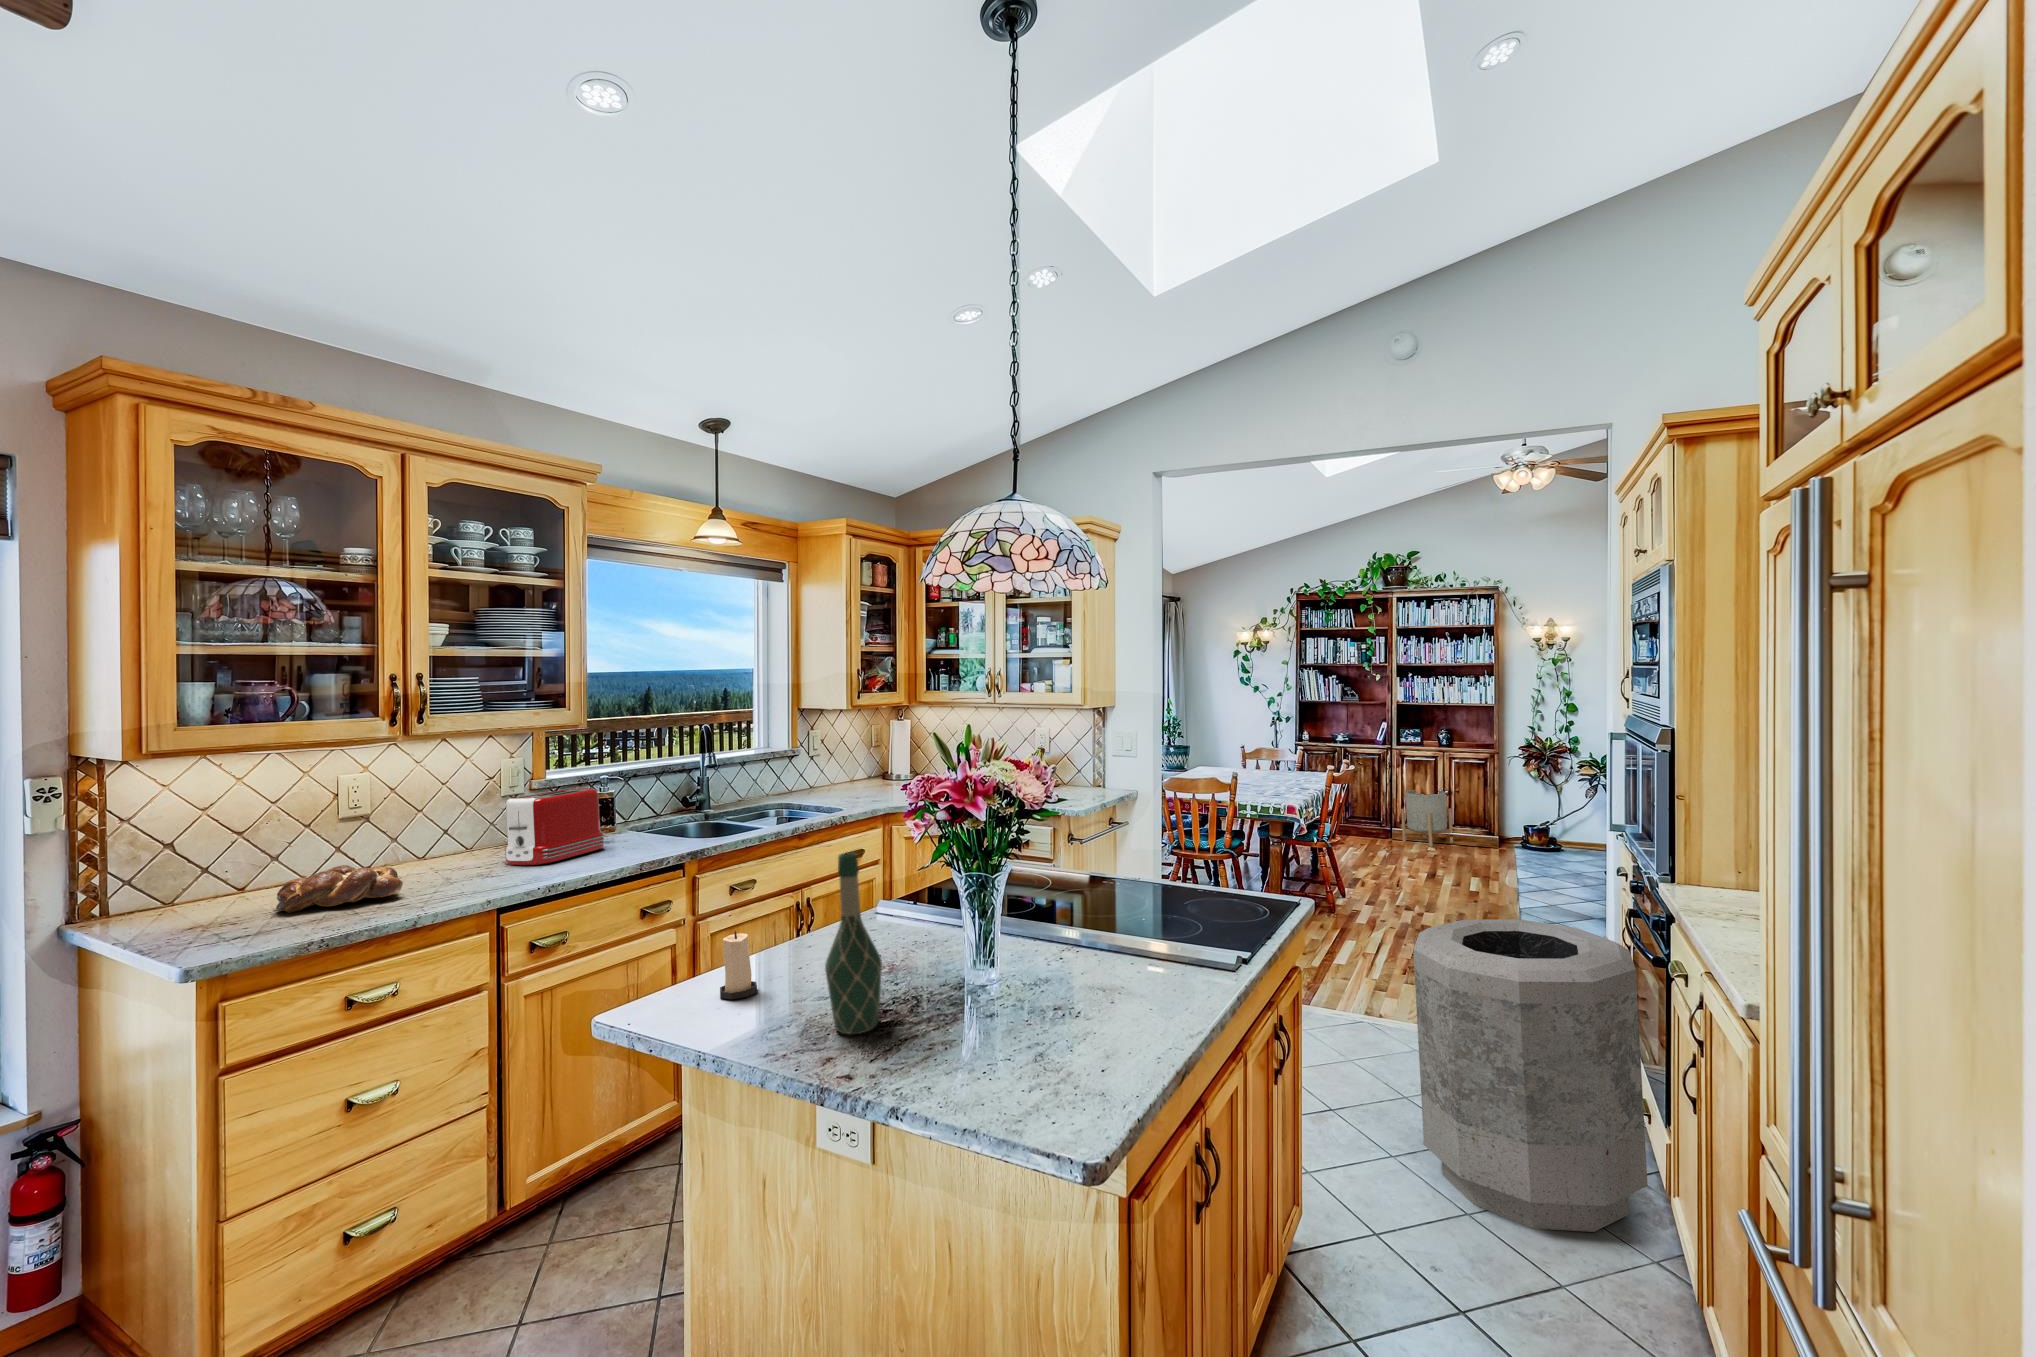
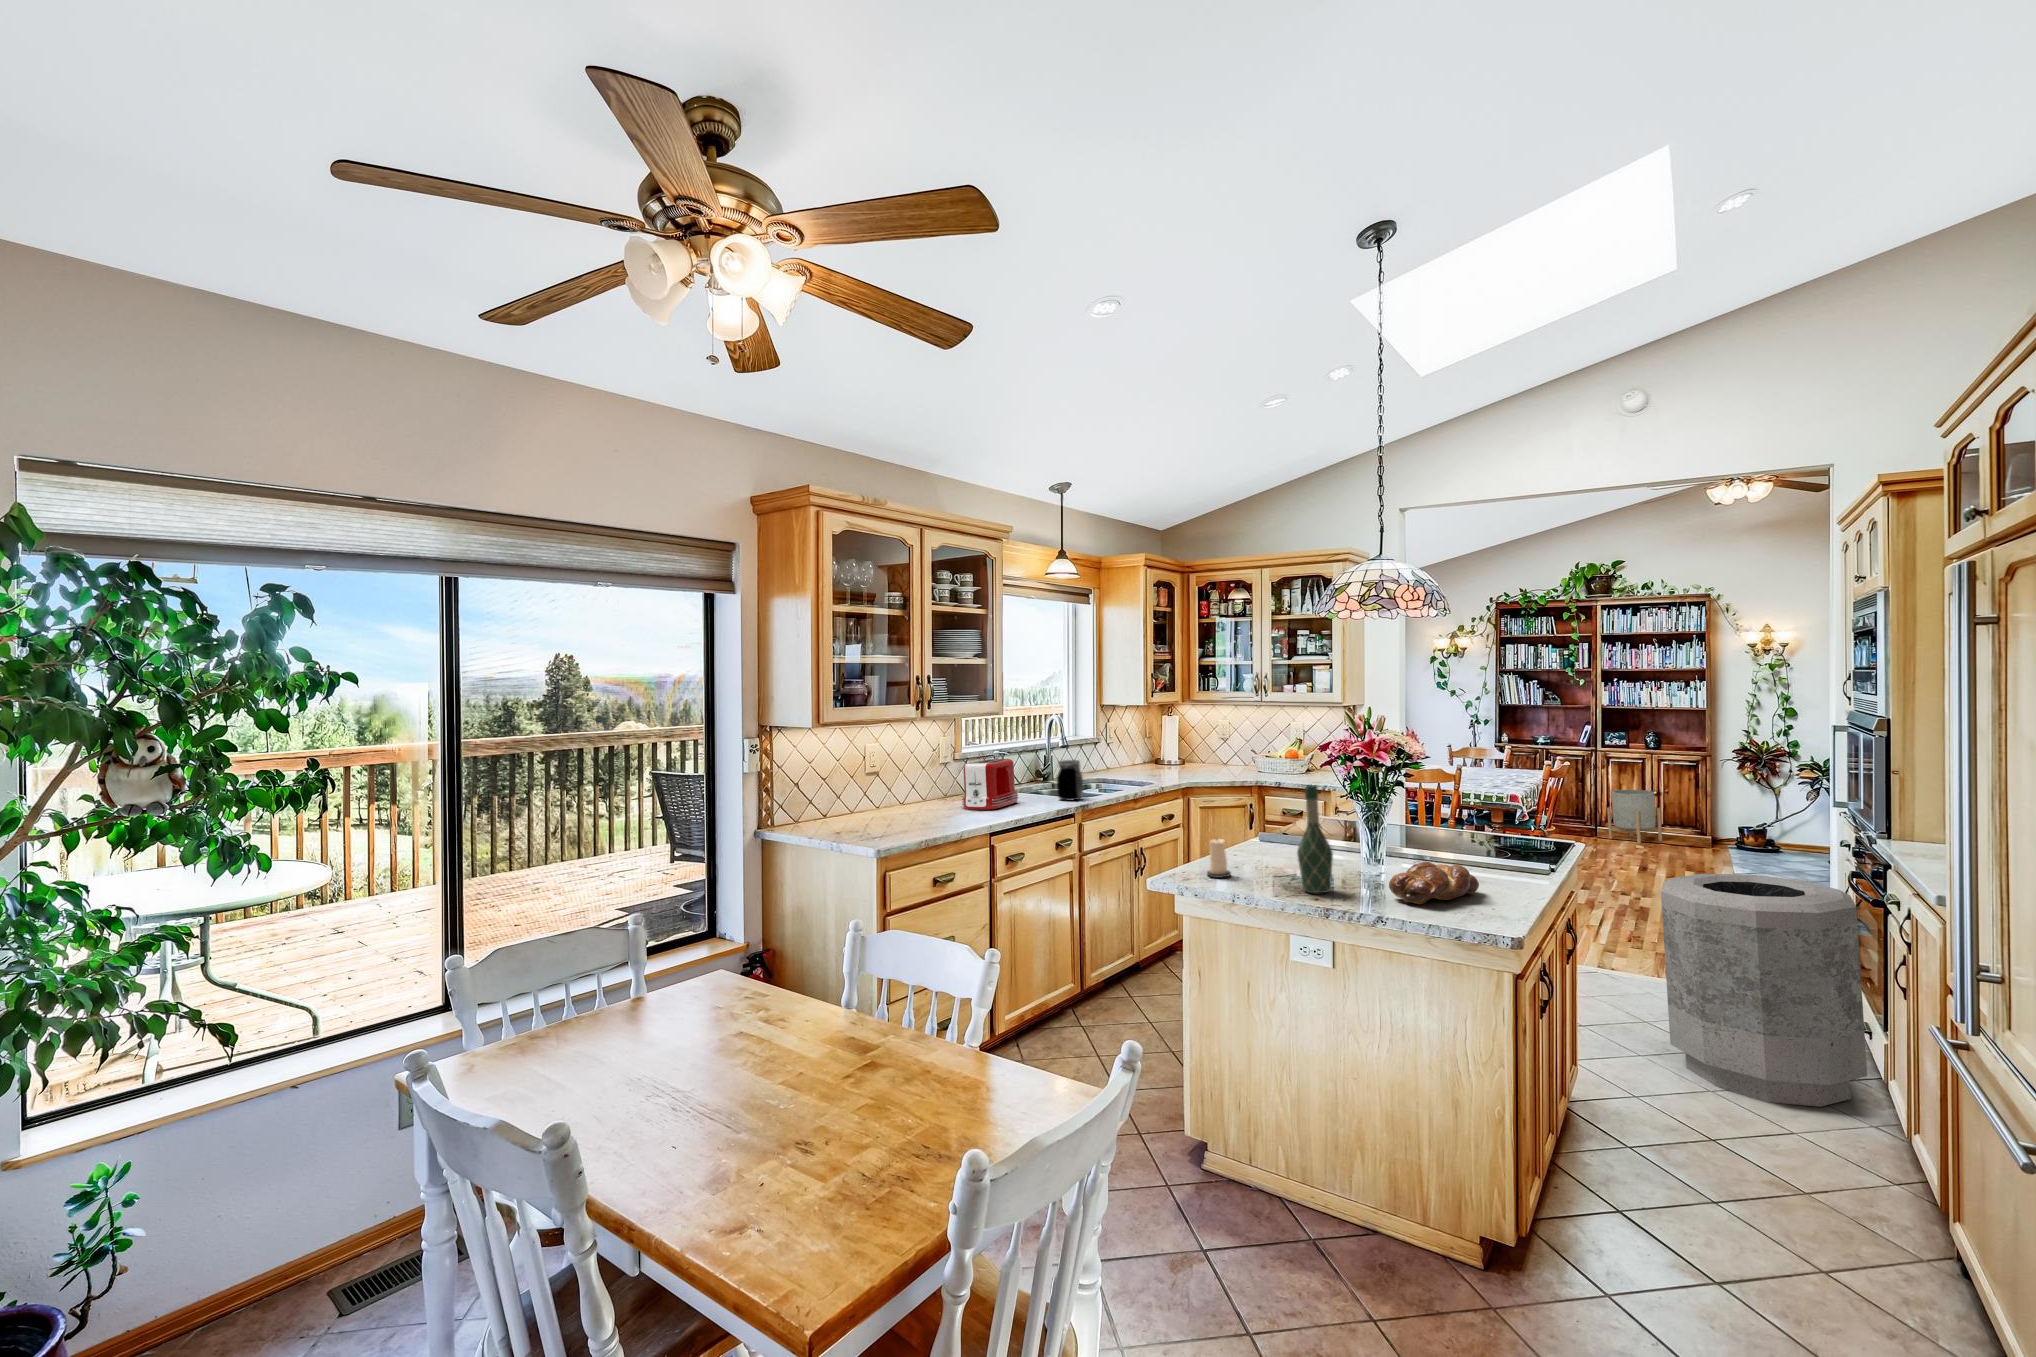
jar: none [668,786,709,843] -> present [1057,760,1083,801]
bread loaf: present [276,865,403,913] -> present [1389,862,1479,904]

